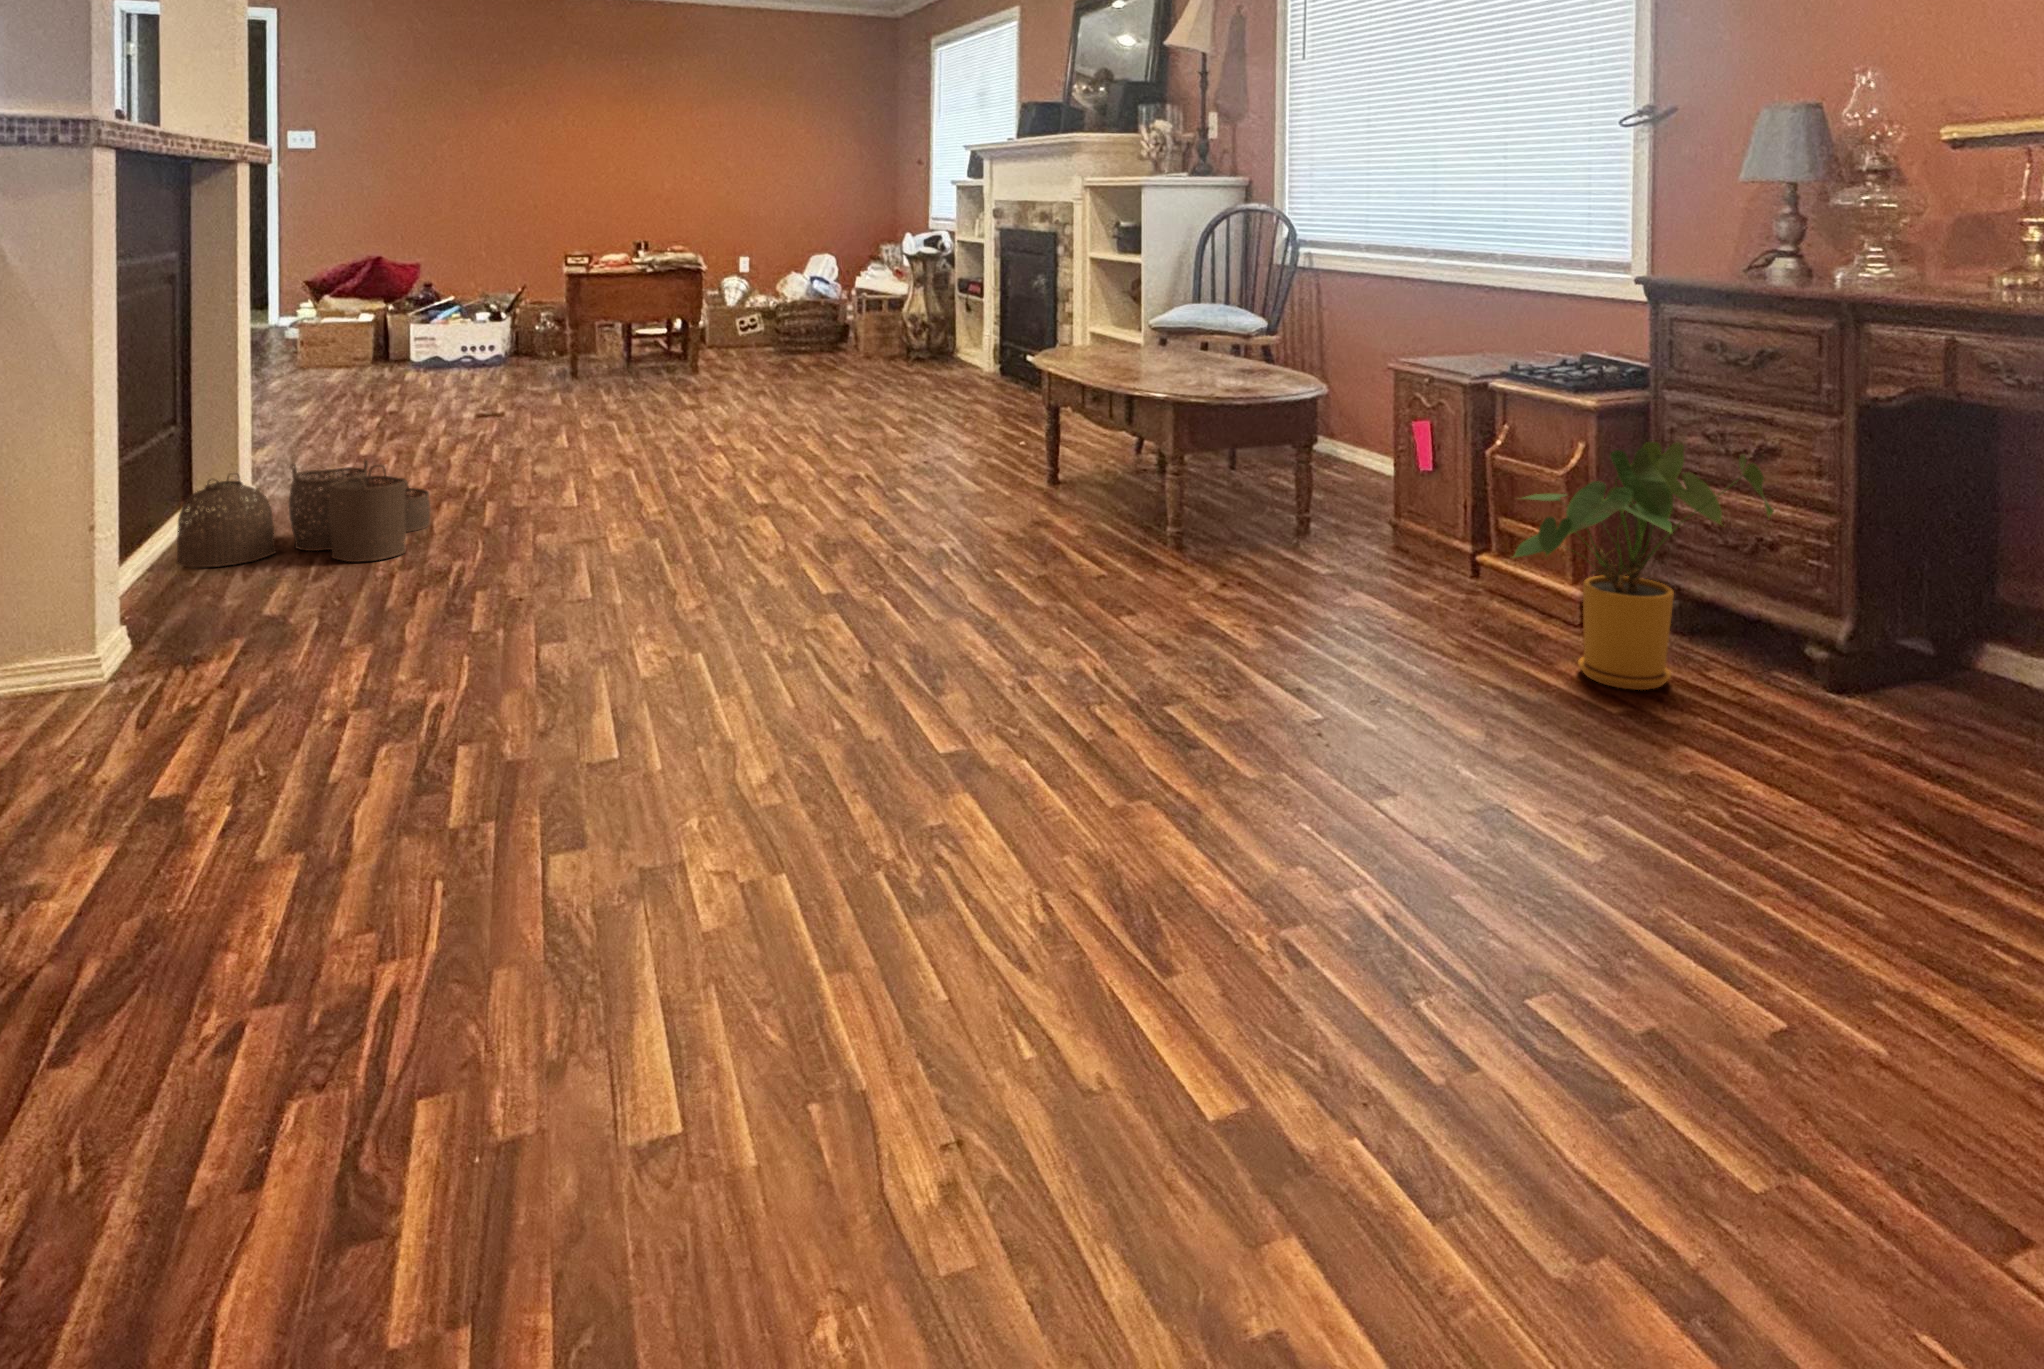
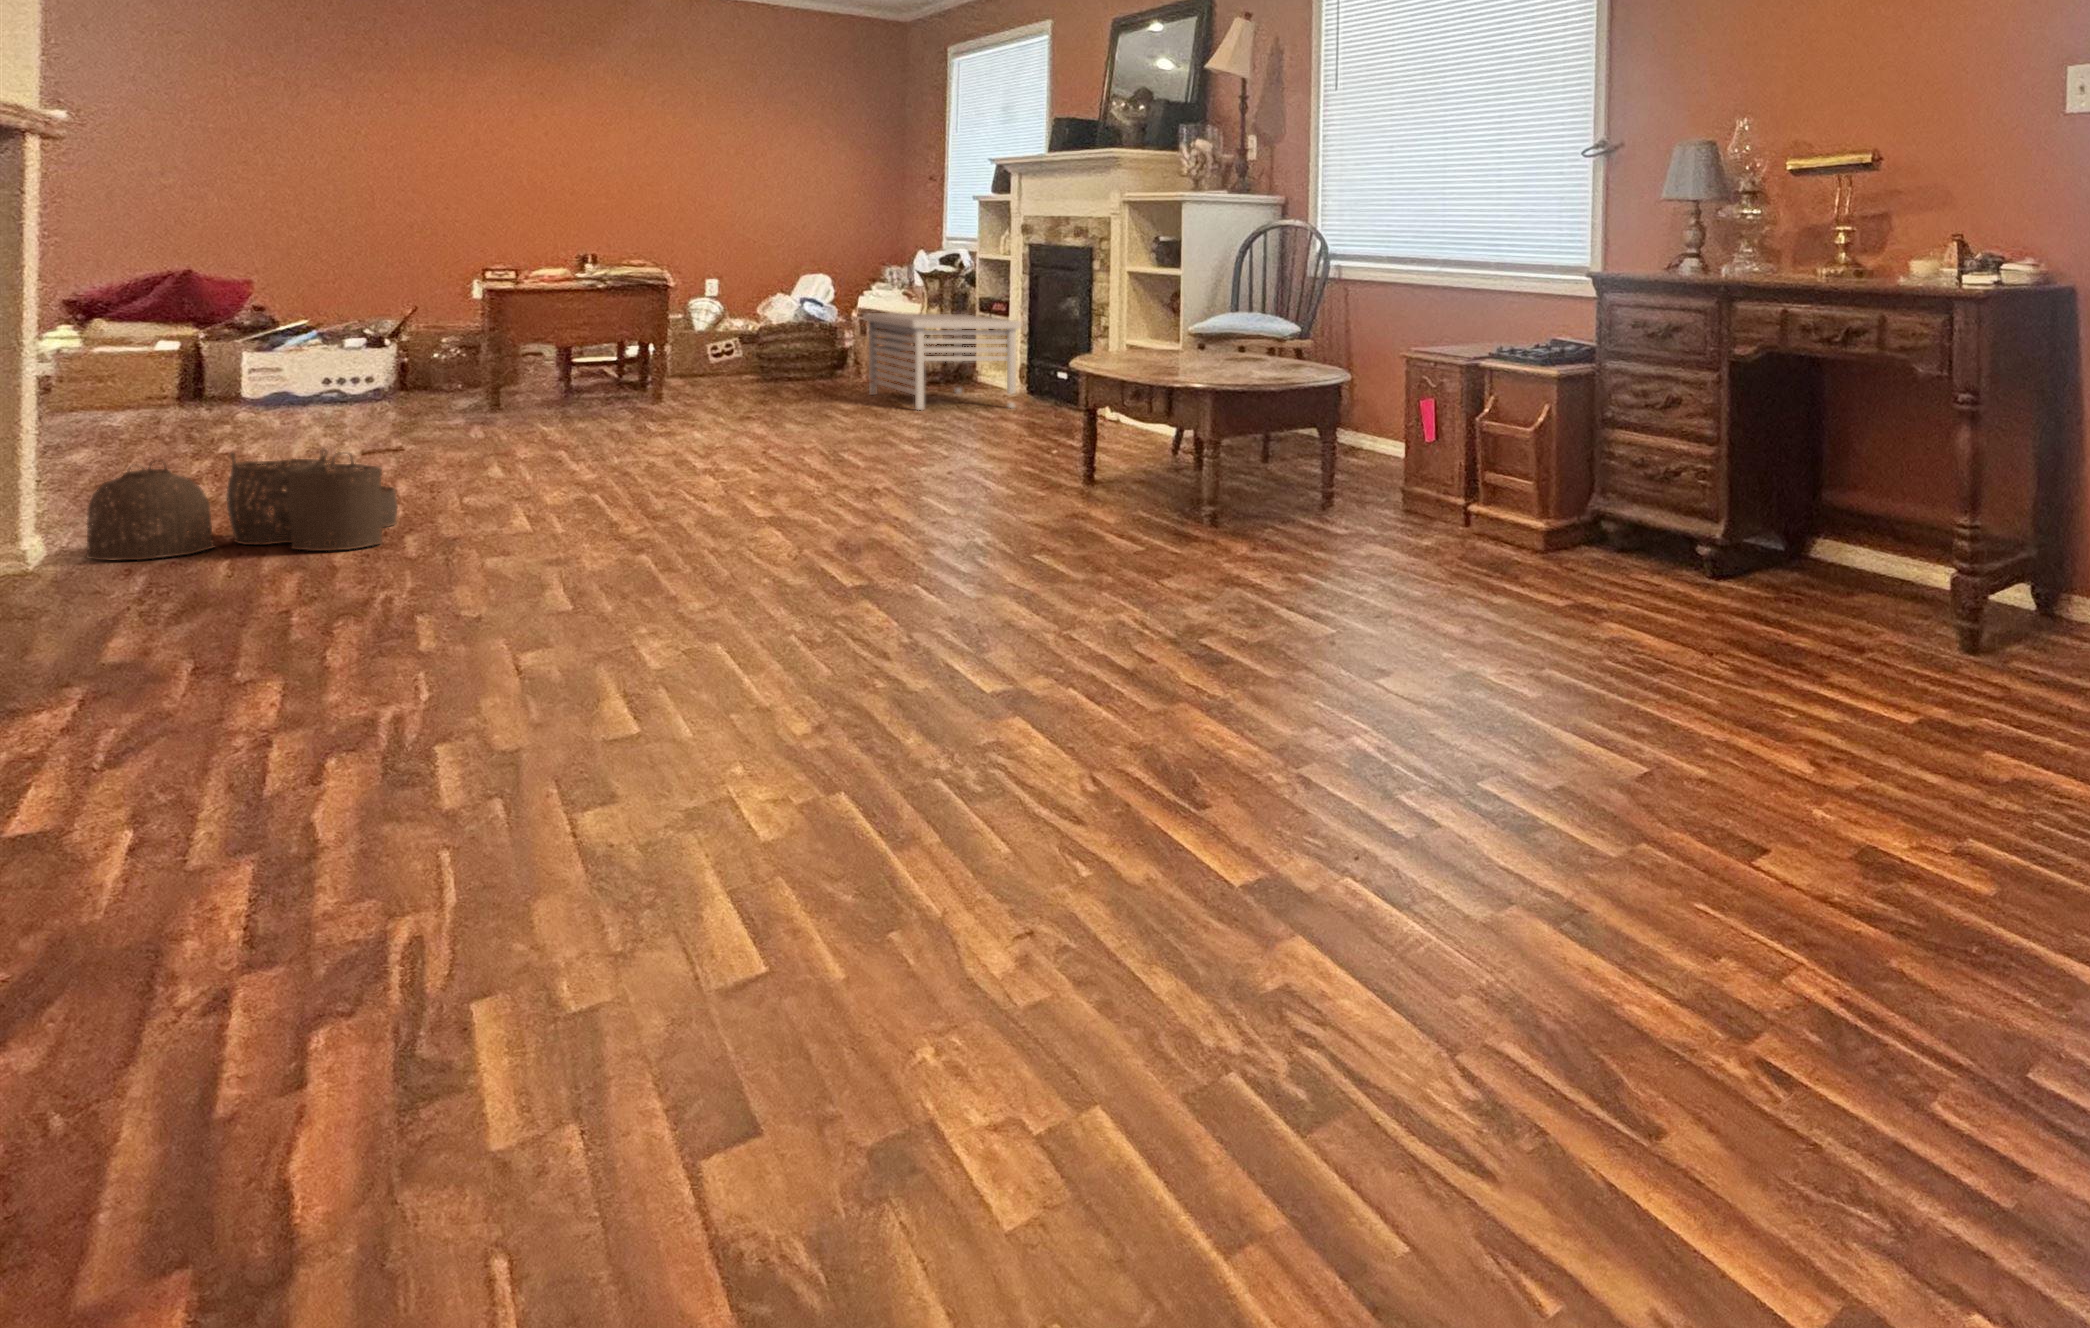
storage bench: none [861,289,997,384] -> present [863,313,1023,410]
house plant: present [1514,442,1774,690] -> none [1485,397,1676,585]

